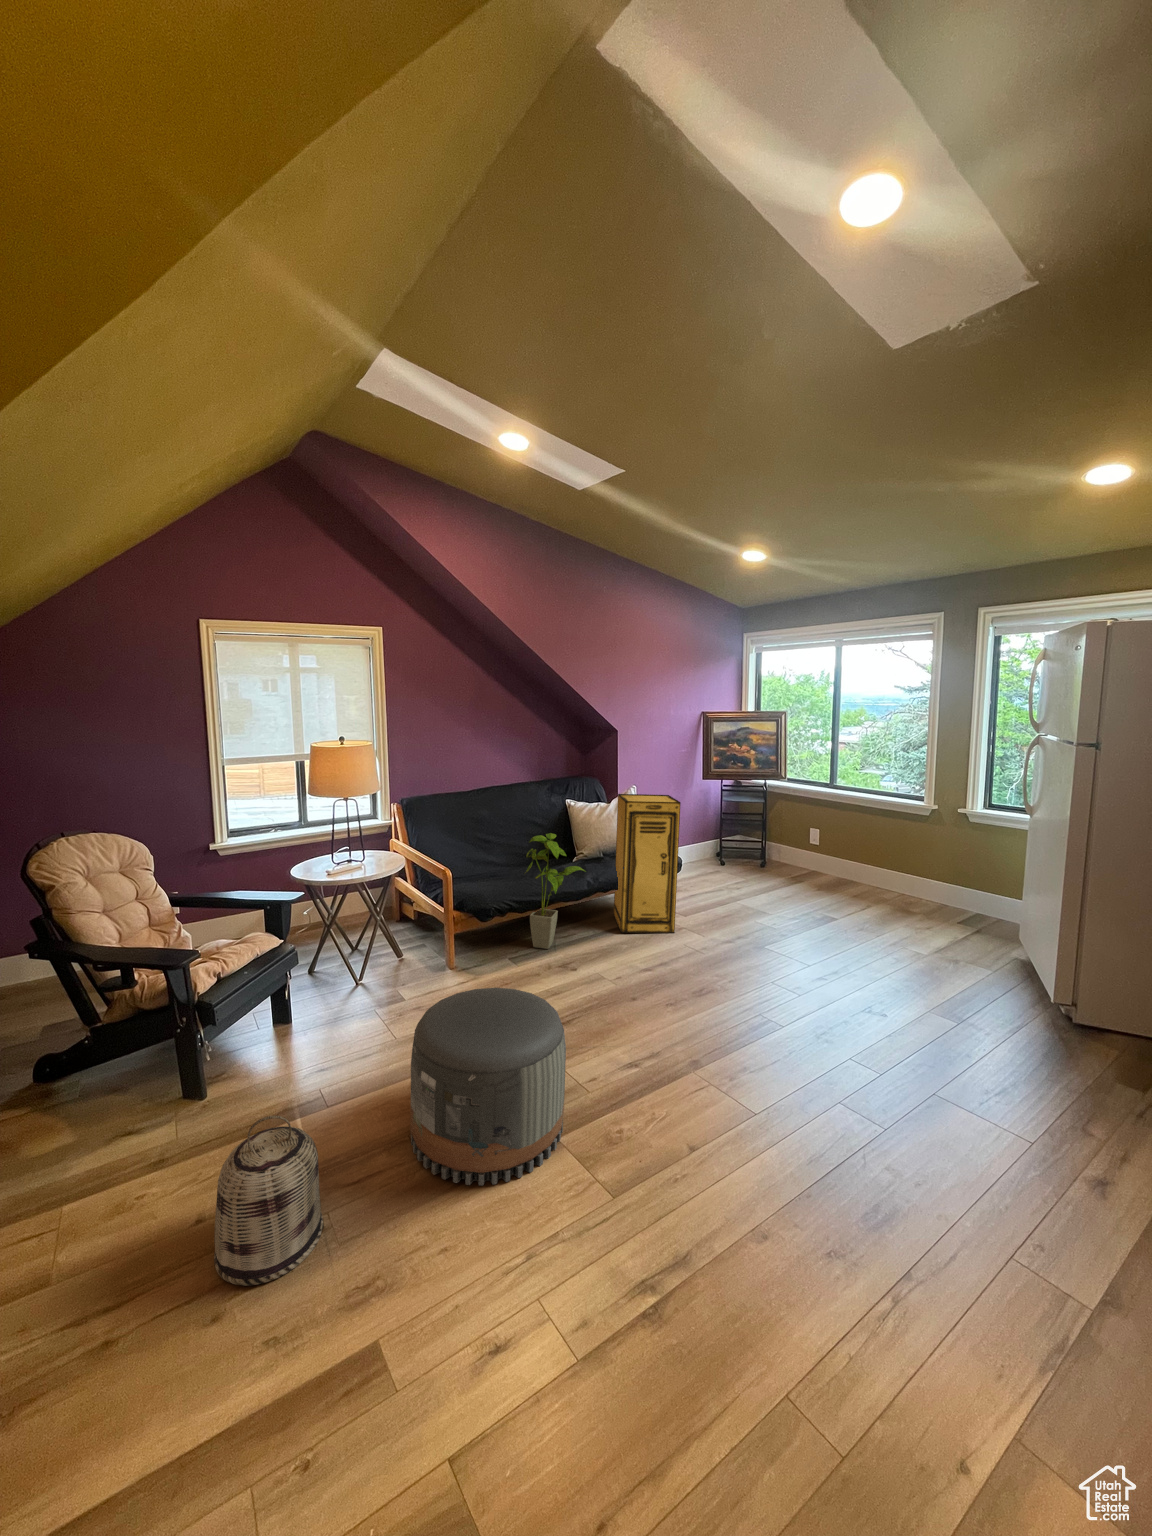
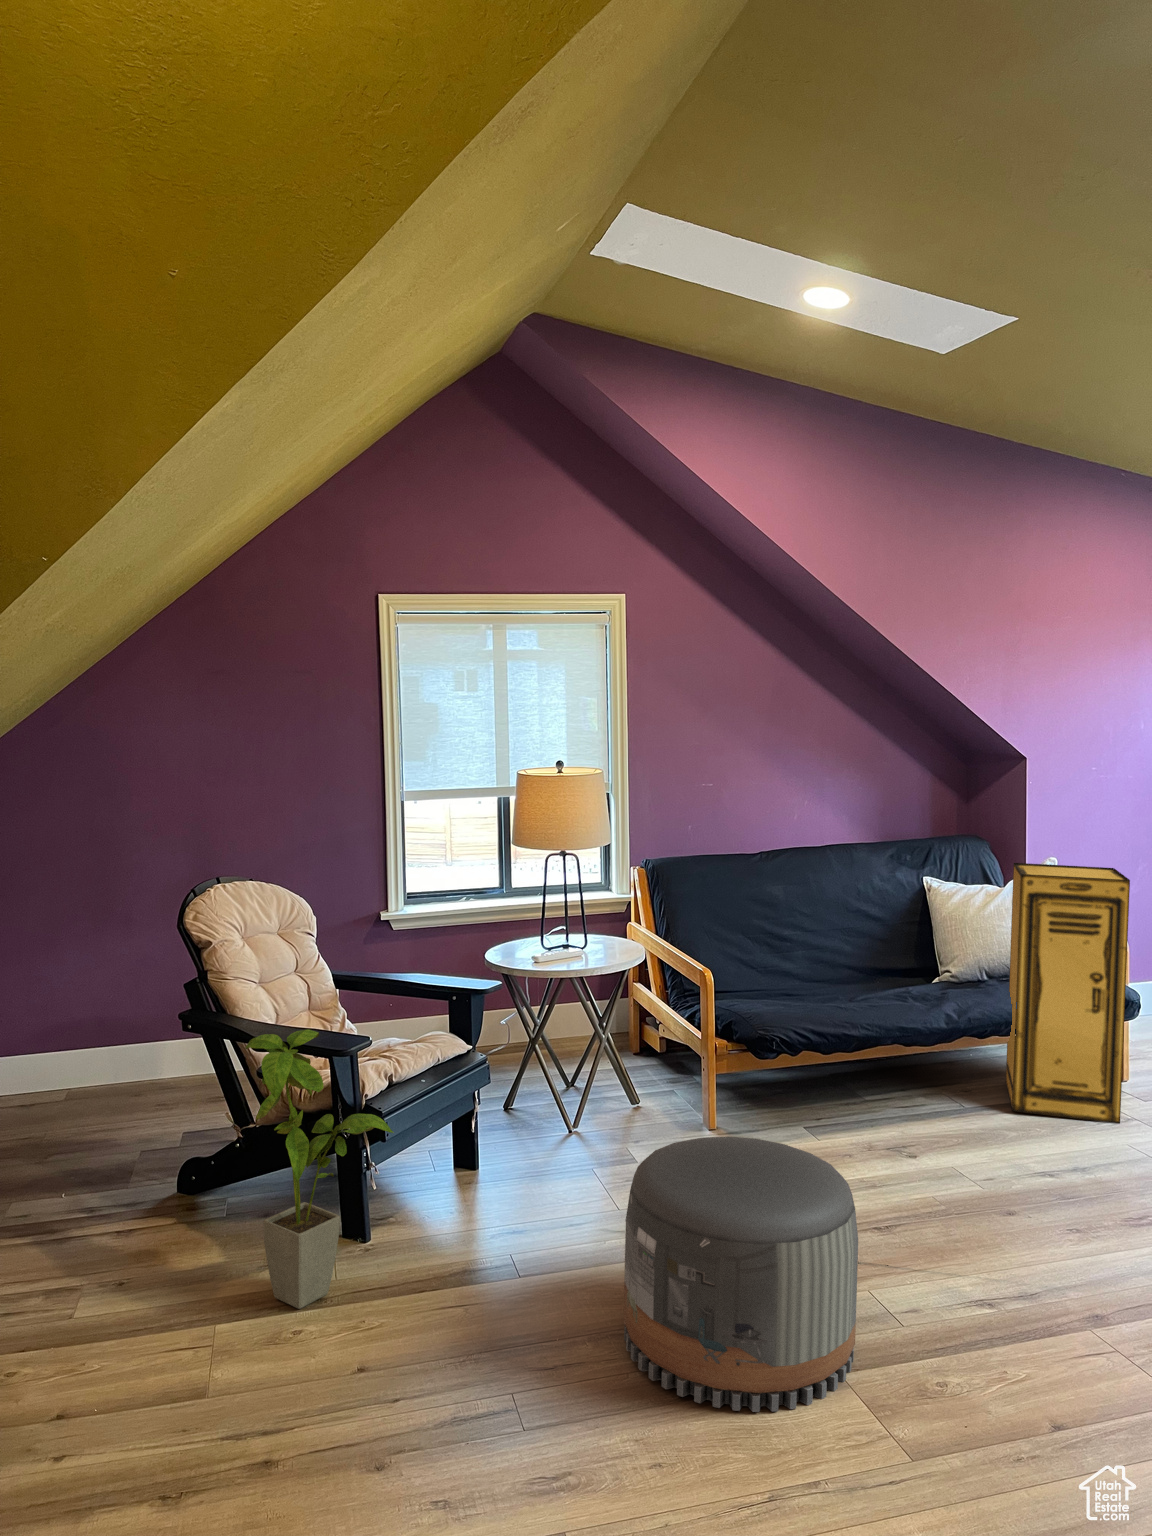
house plant: present [526,833,586,949] -> present [245,1029,394,1309]
basket: present [214,1116,323,1286] -> none [378,1237,504,1445]

